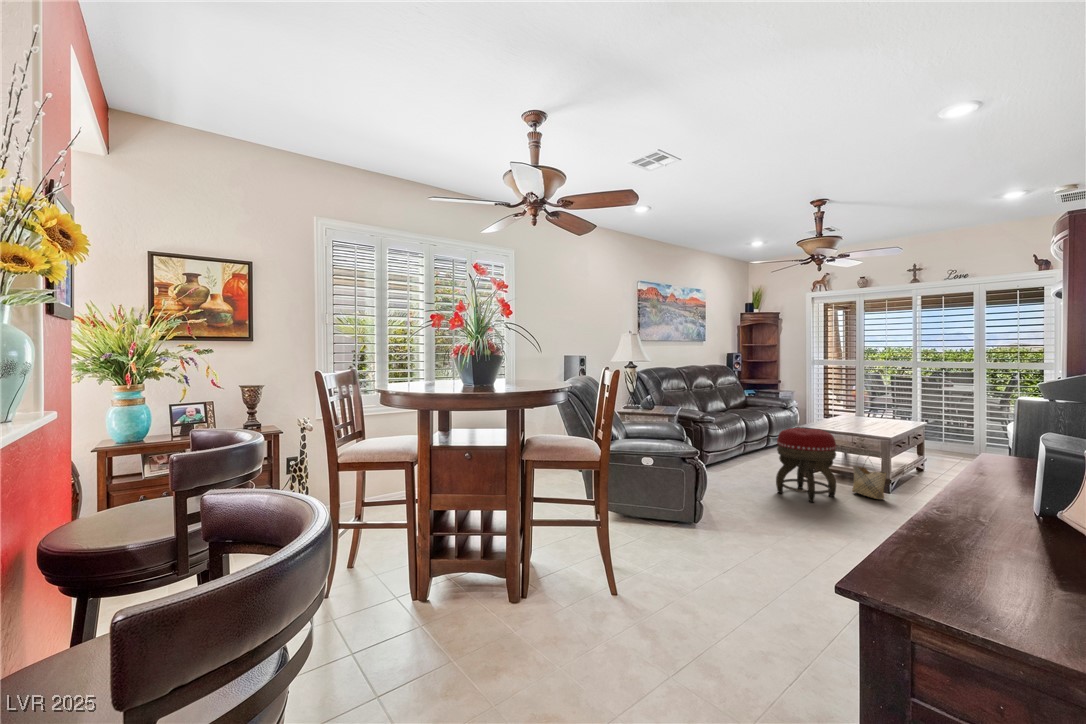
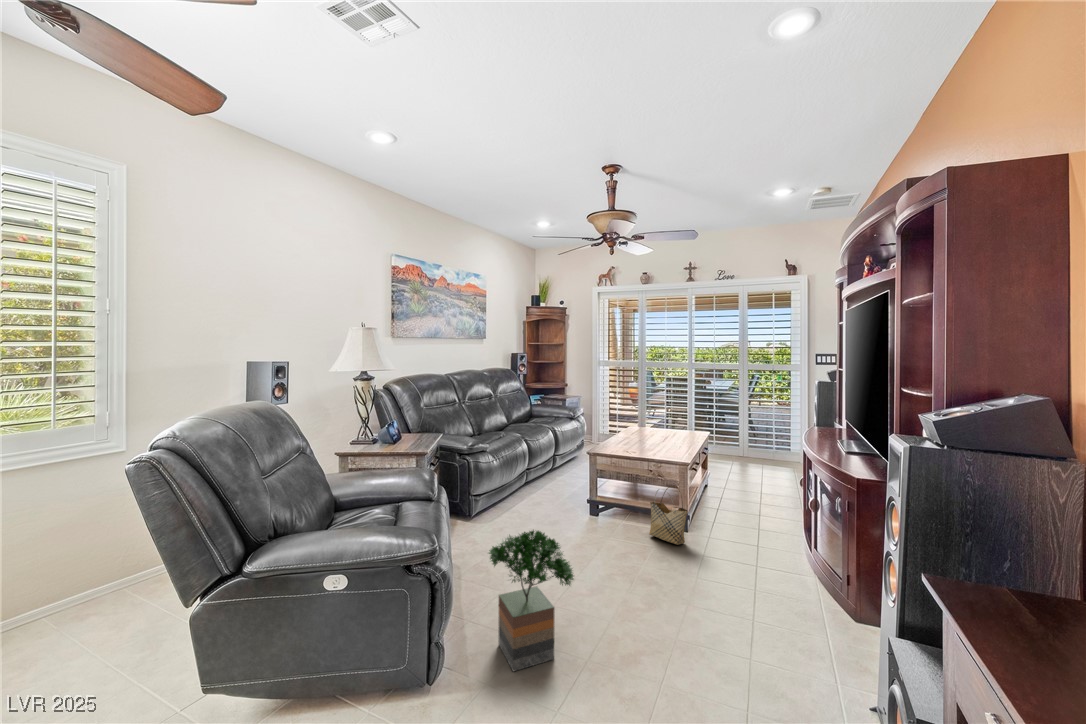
footstool: present [776,428,836,502] -> none [563,459,635,565]
potted tree: none [725,455,783,532] -> present [489,530,574,671]

